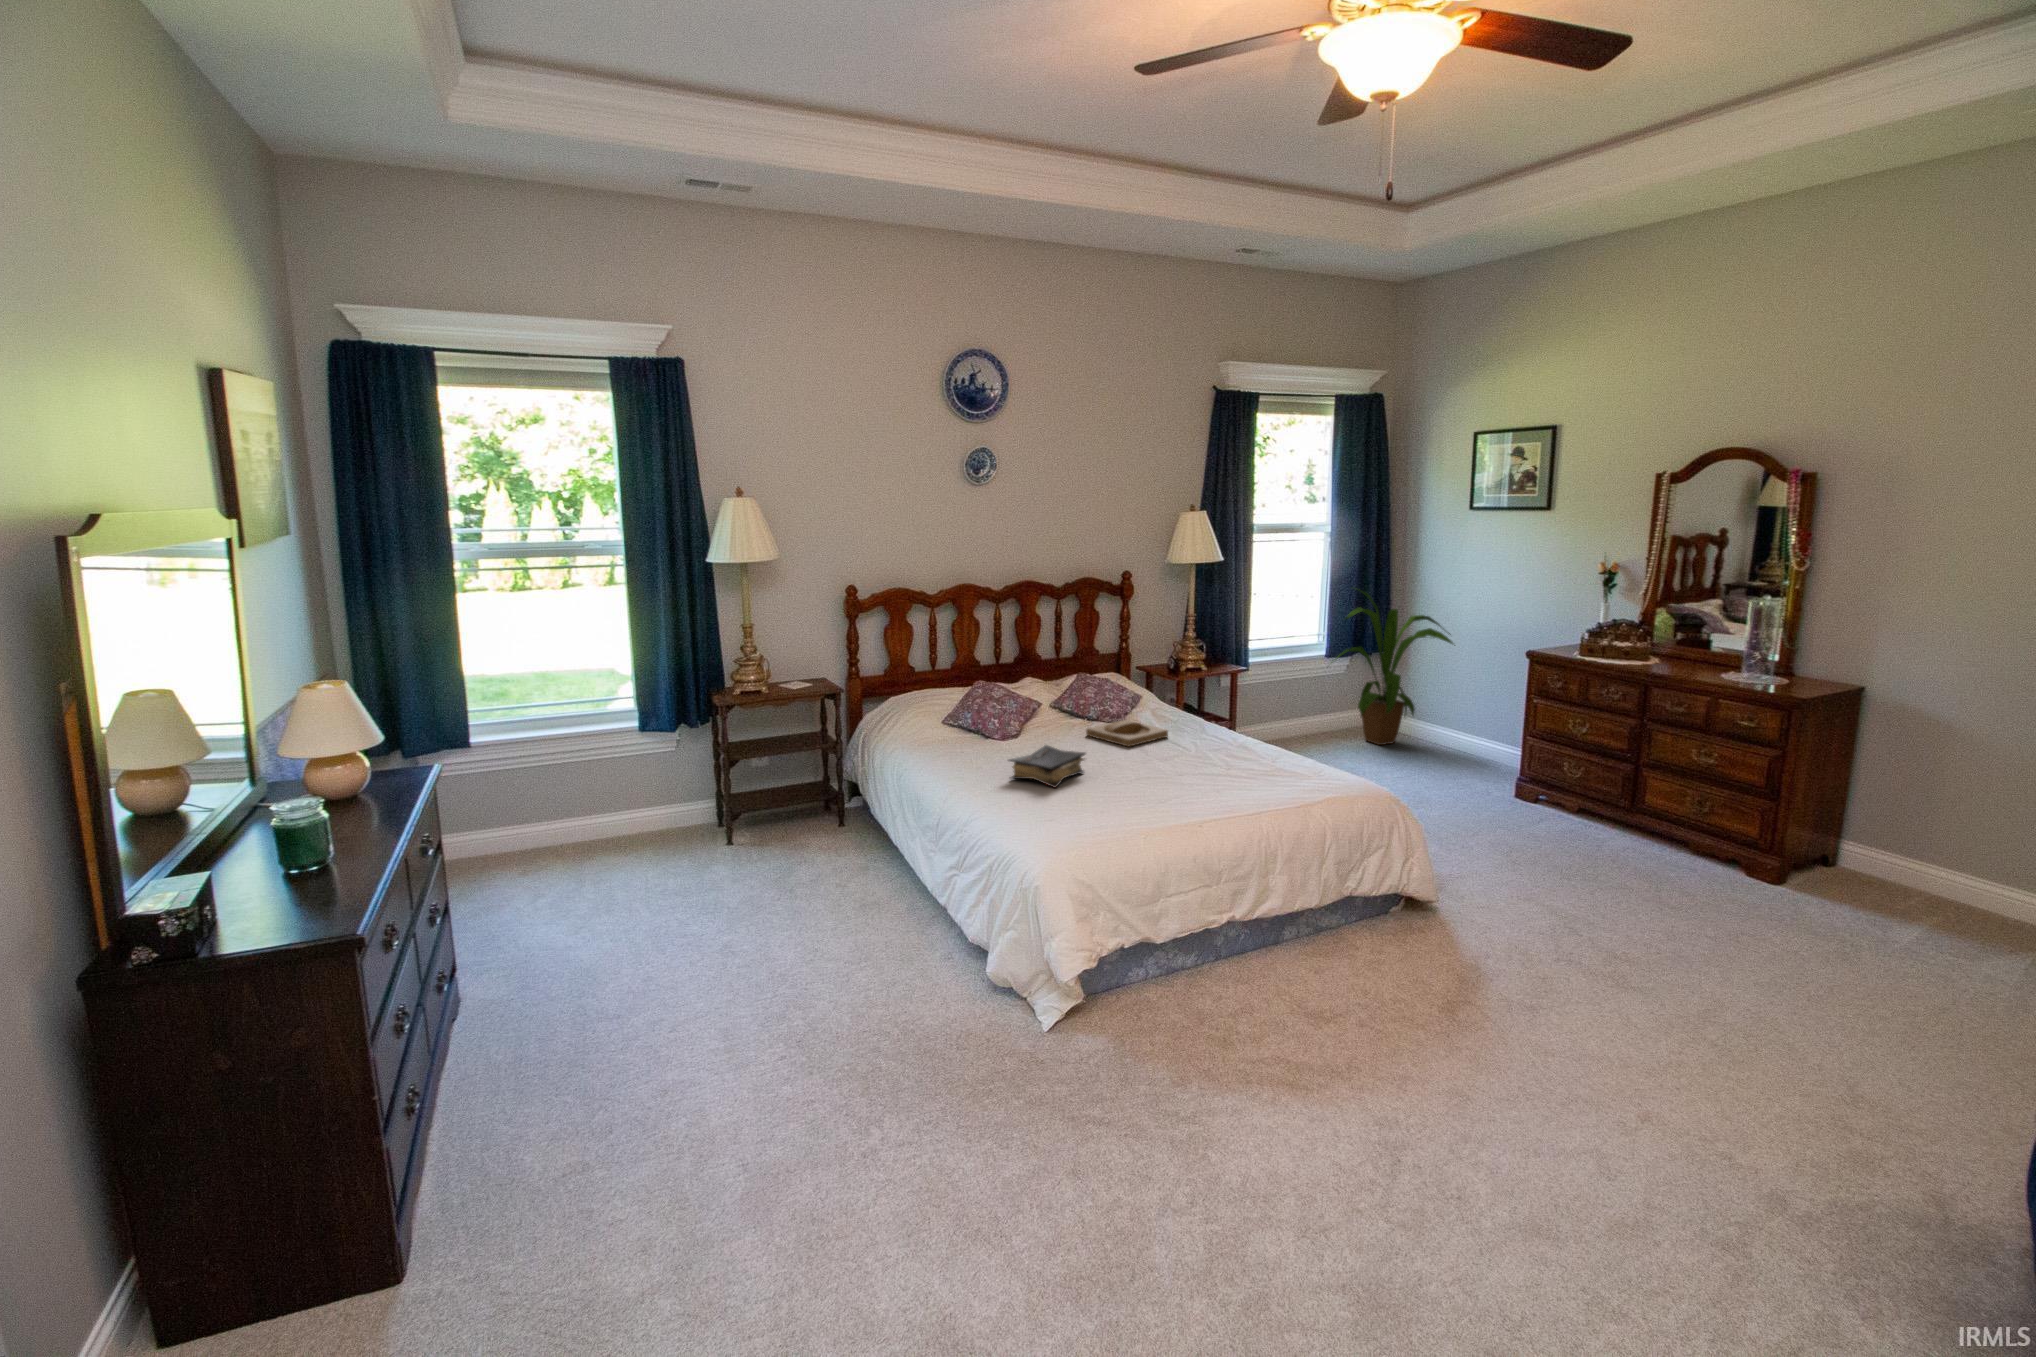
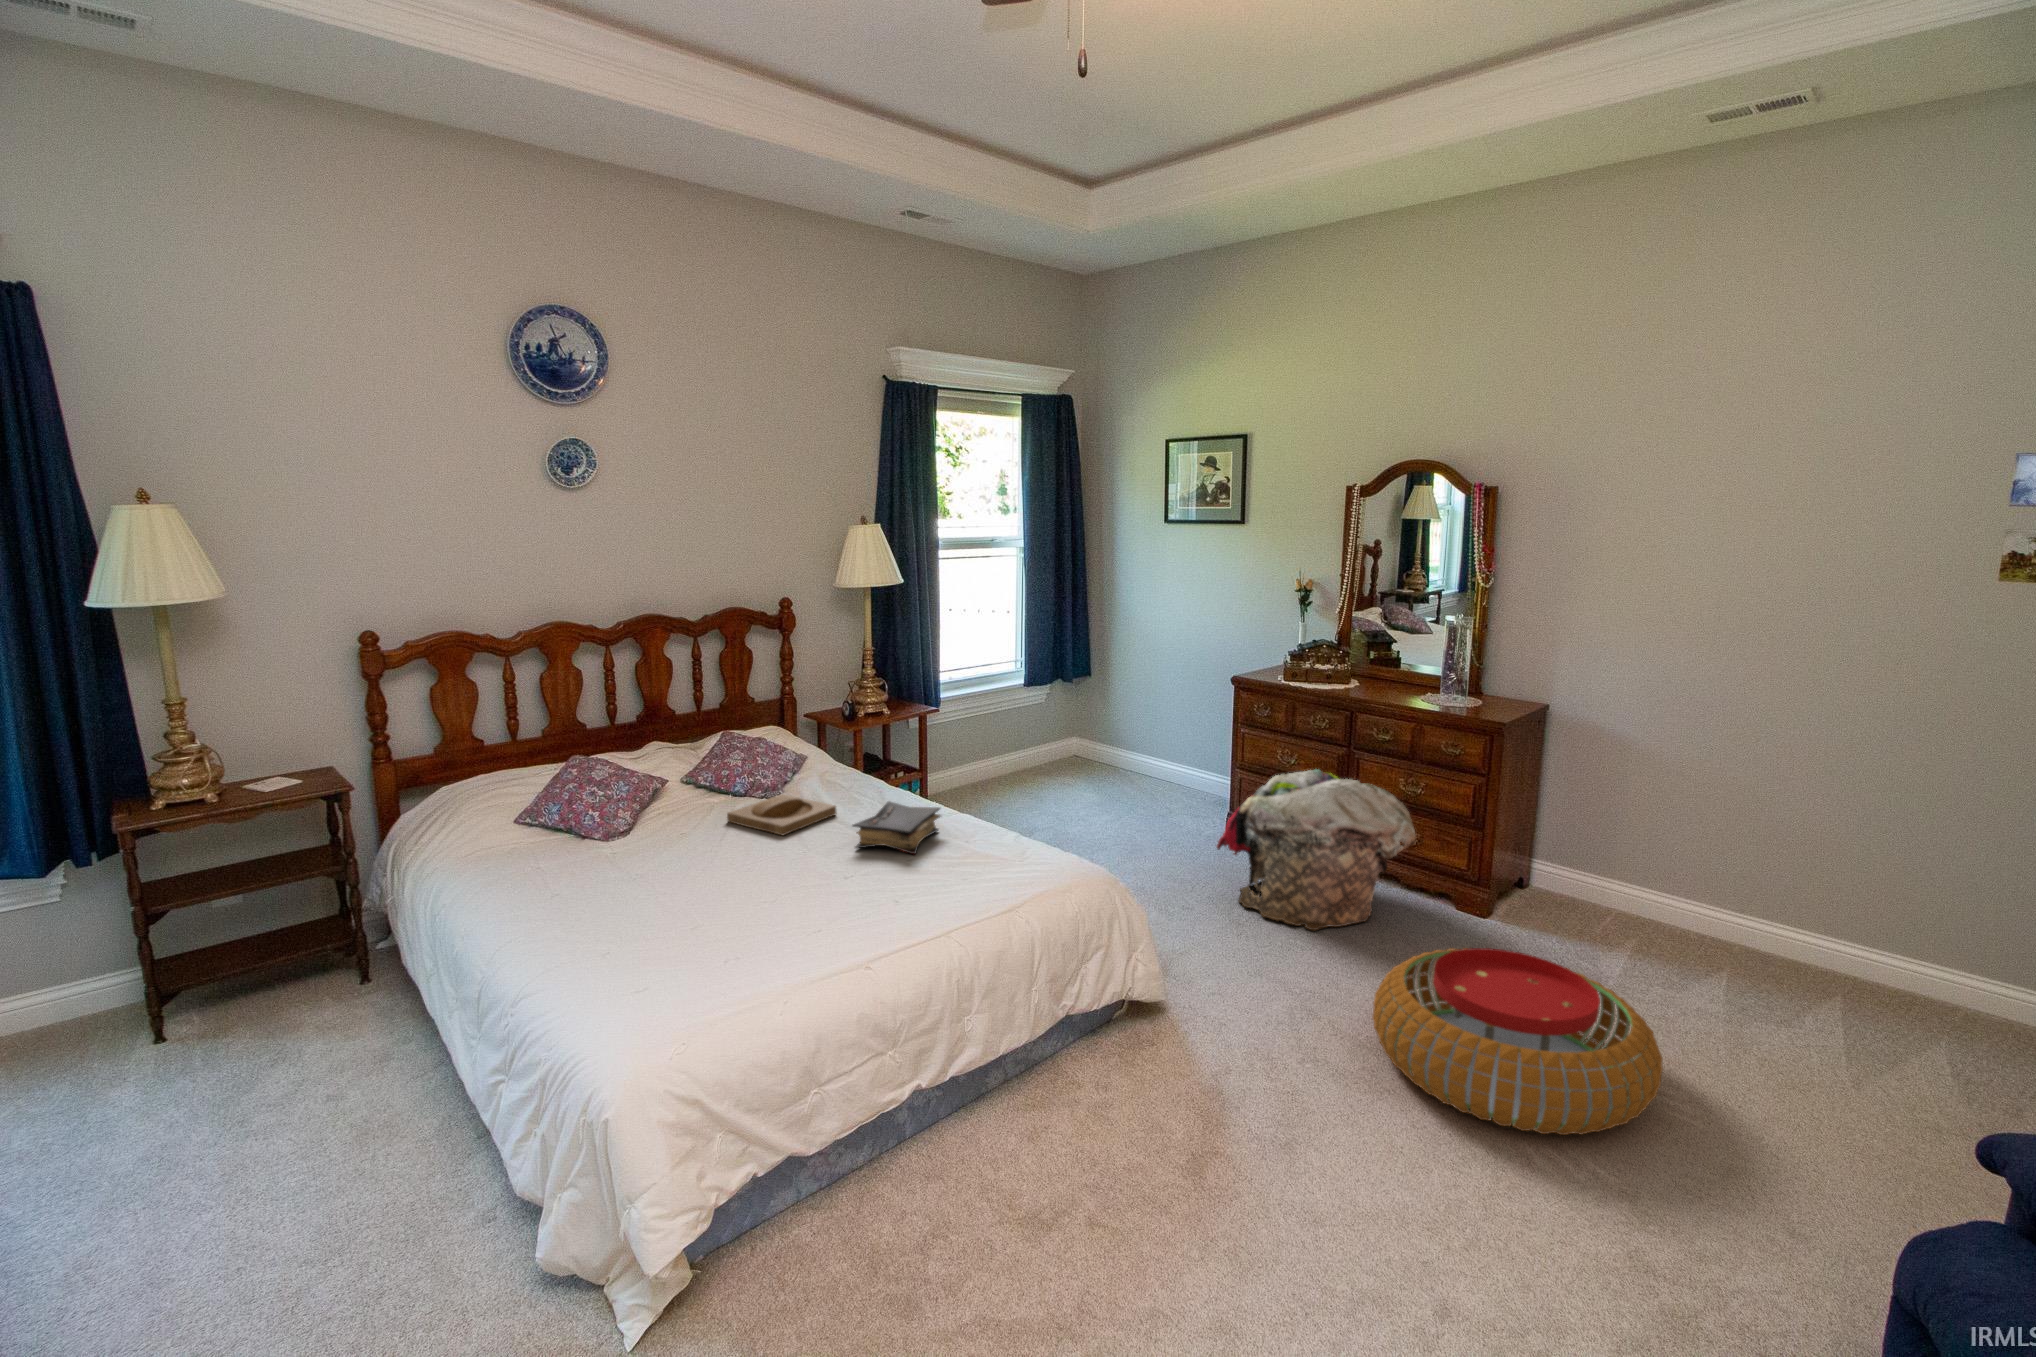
house plant: present [1337,591,1455,745] -> none [1025,608,1160,784]
laundry basket: none [1498,733,1702,874] -> present [1217,769,1415,931]
book: present [1009,745,1085,788] -> present [853,801,941,854]
pouf: none [1631,887,1928,1045] -> present [1372,948,1663,1135]

